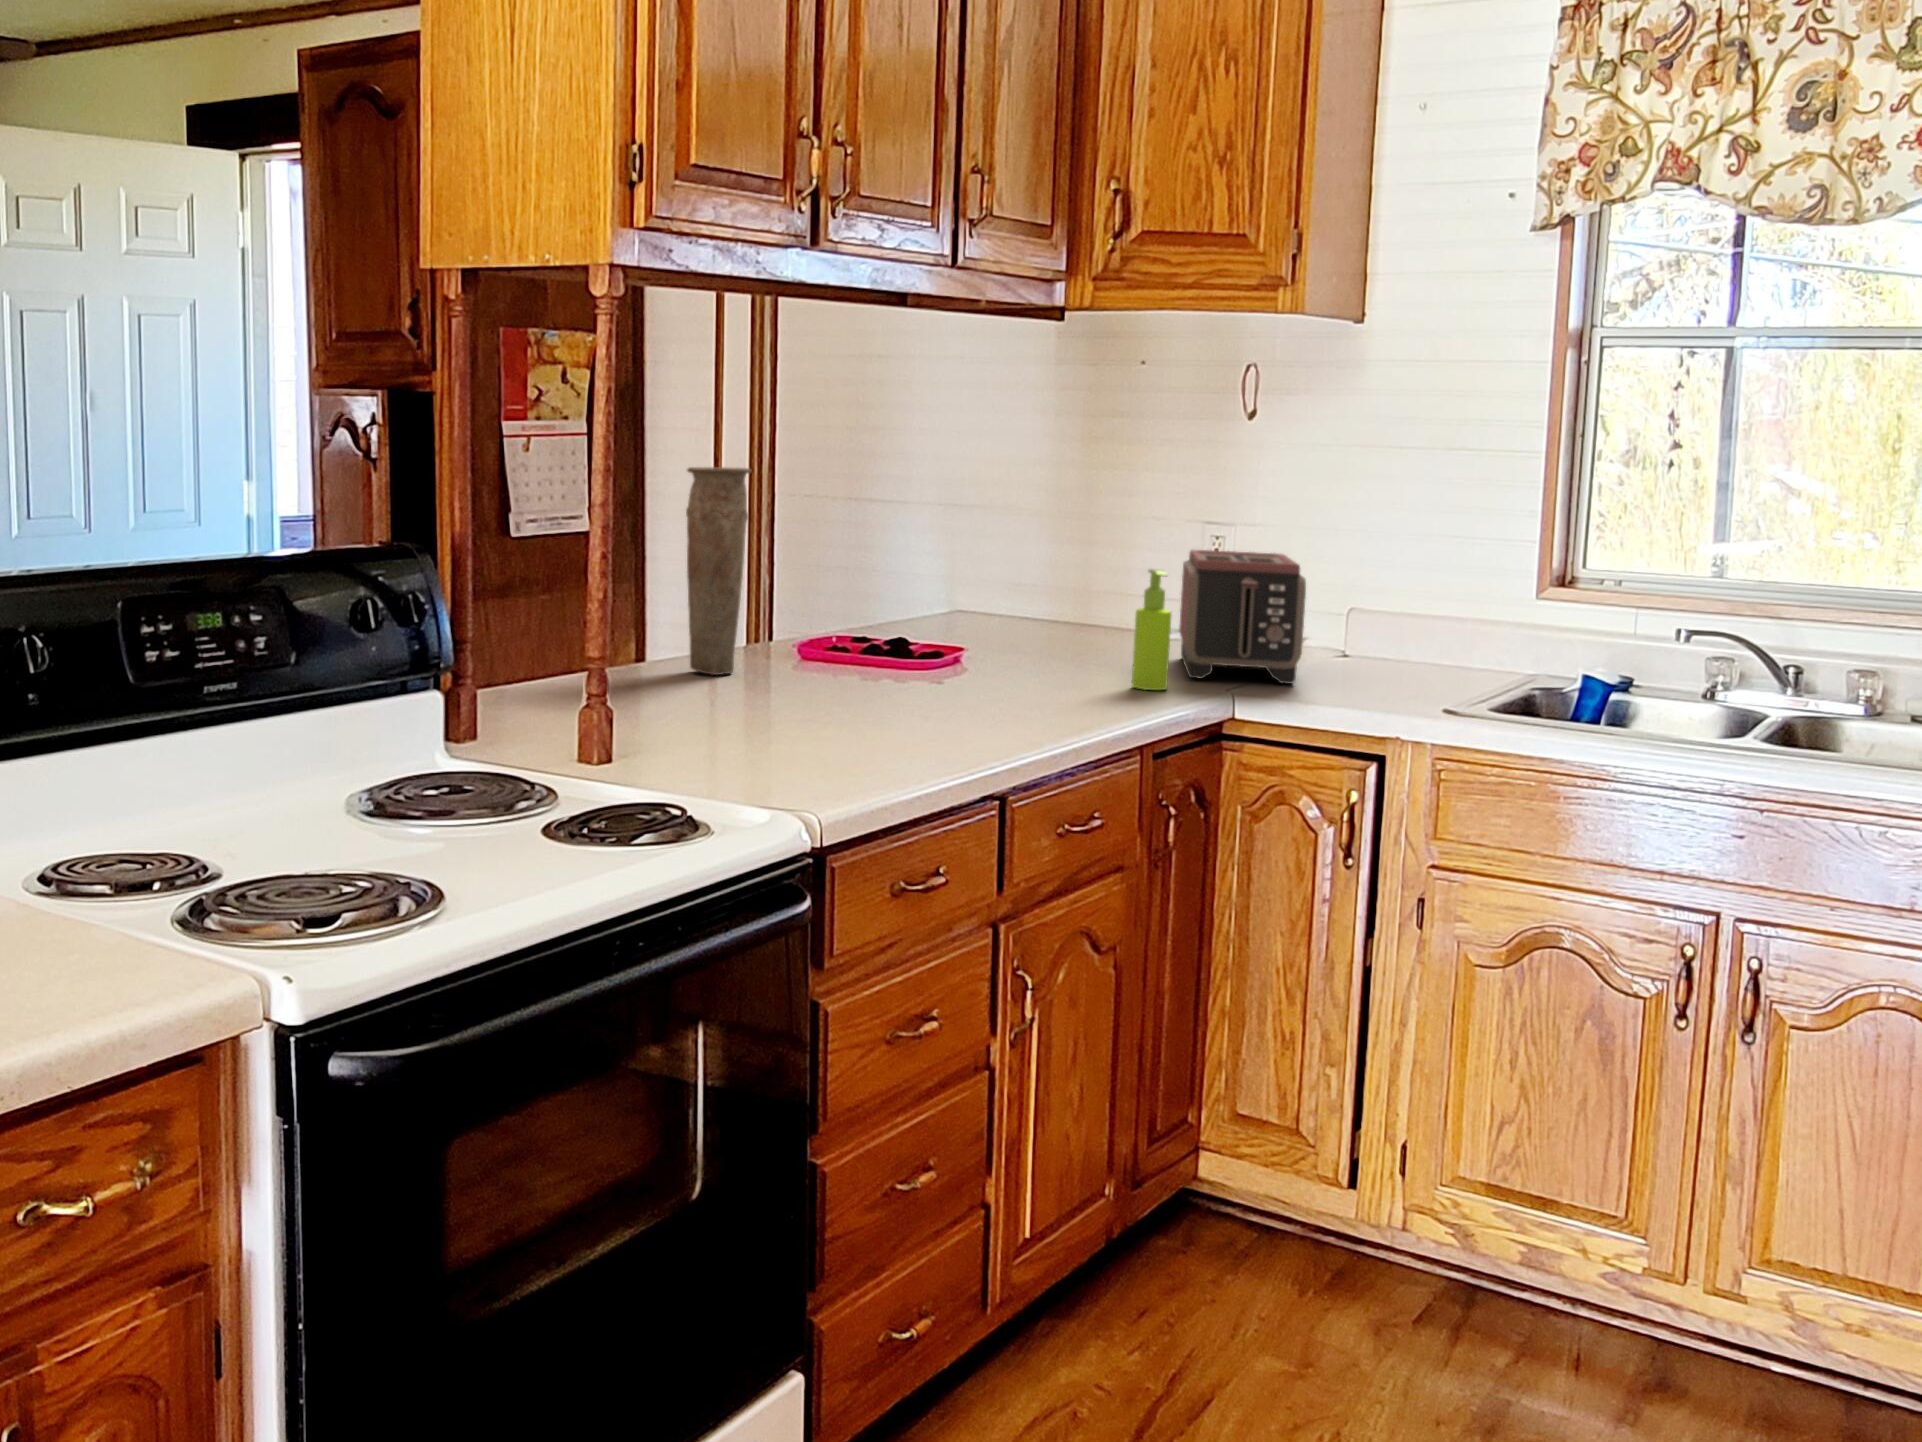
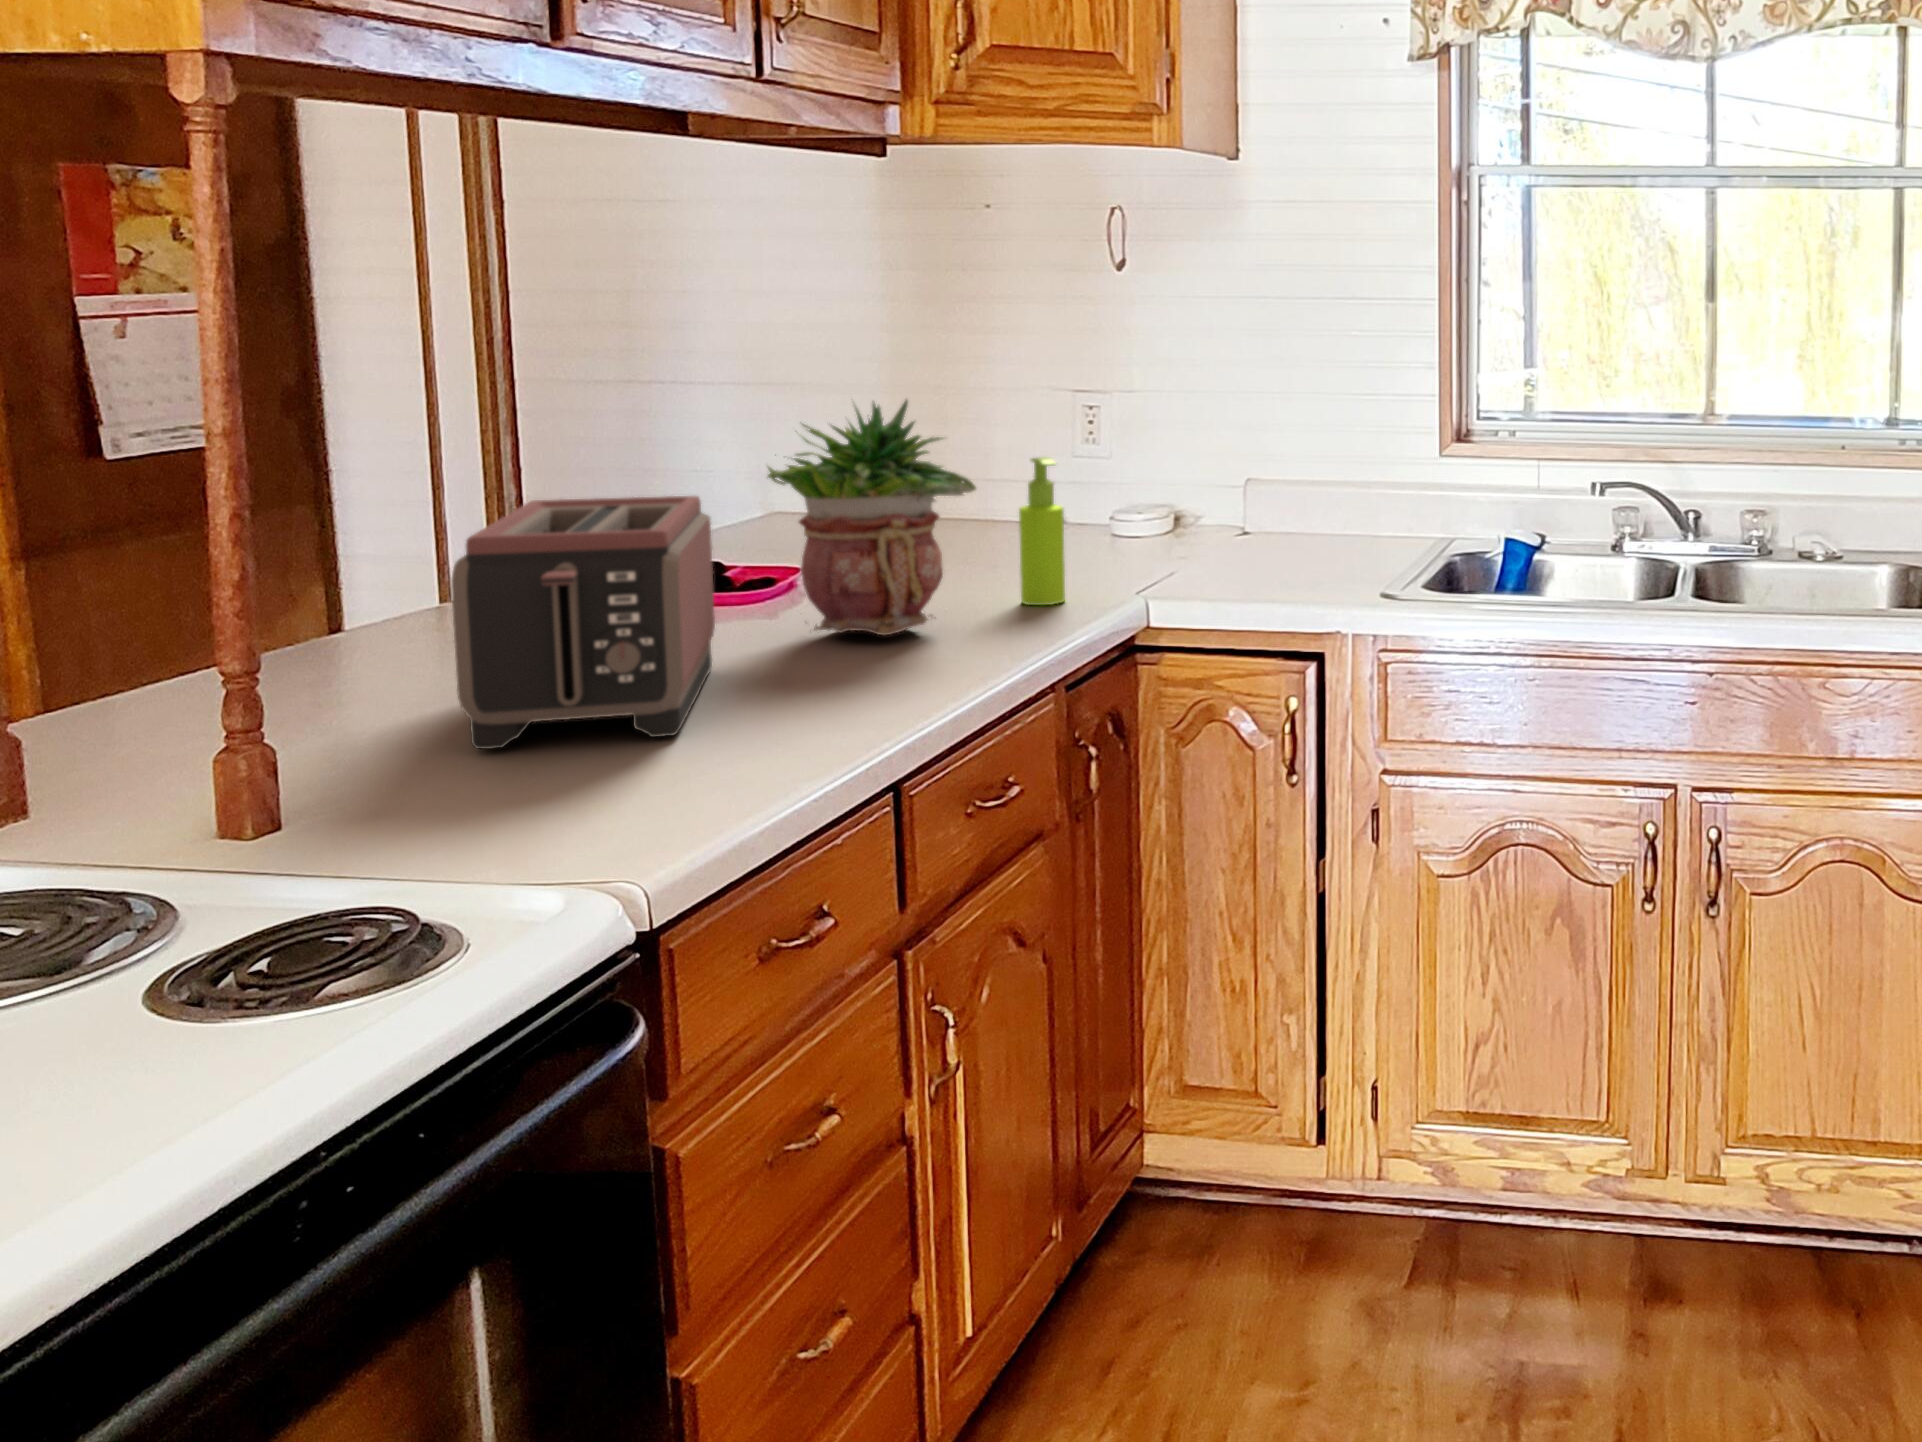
vase: present [686,467,752,675] -> none [336,357,449,657]
potted plant: none [949,510,1103,694] -> present [767,399,976,636]
toaster: present [1179,550,1306,684] -> present [451,496,715,749]

